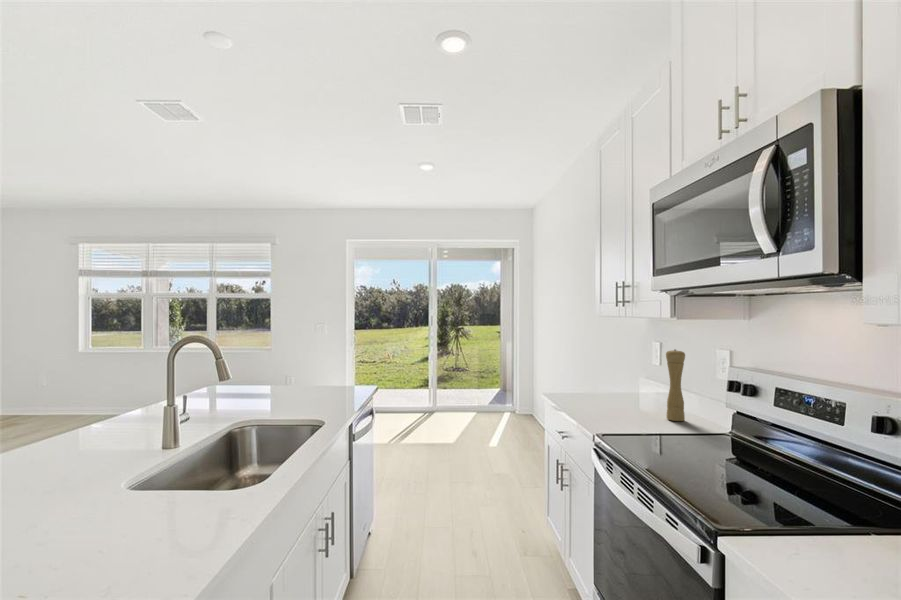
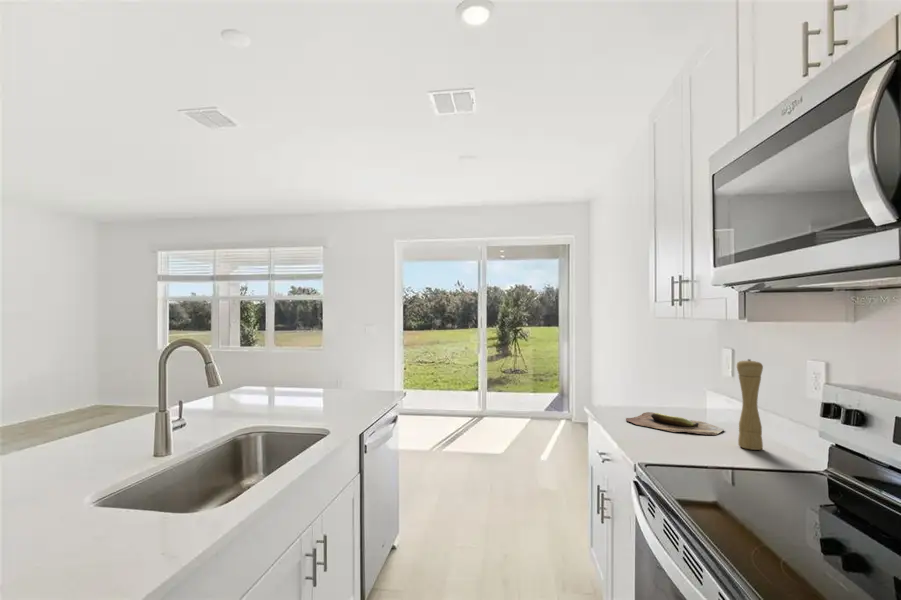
cutting board: none [575,397,654,412] -> present [626,412,724,435]

